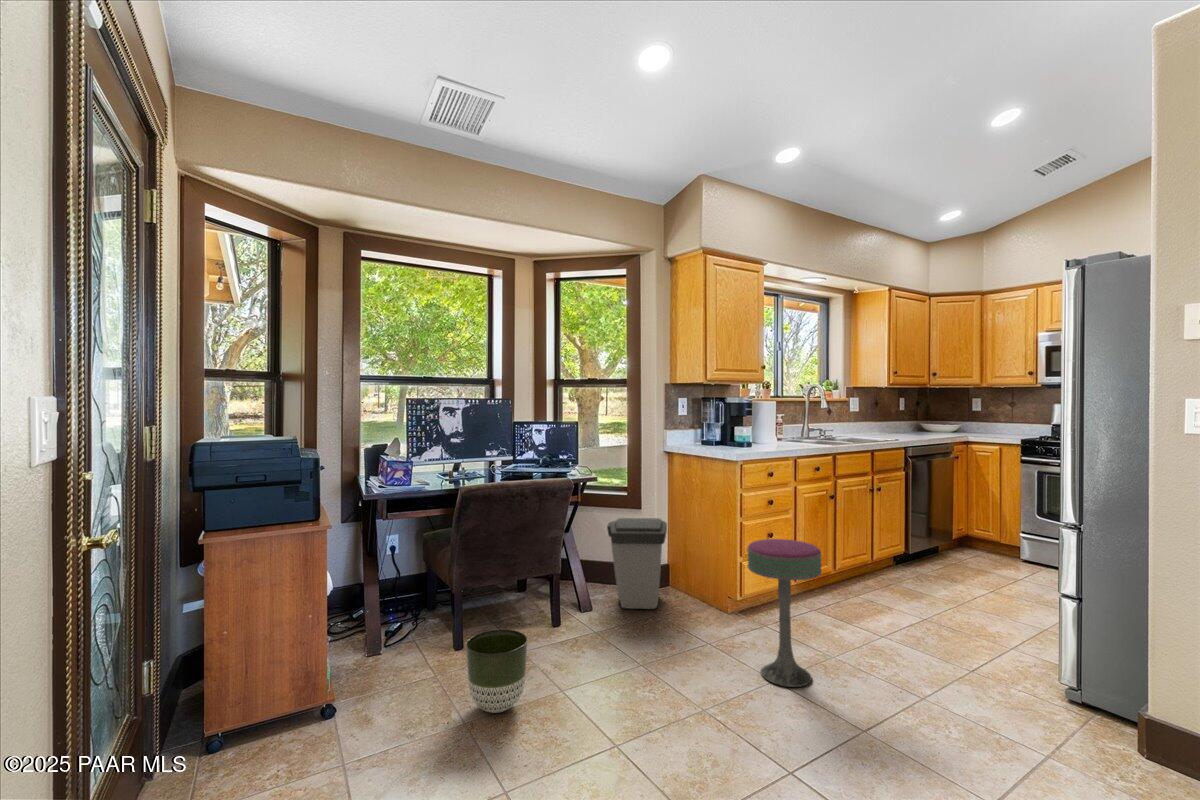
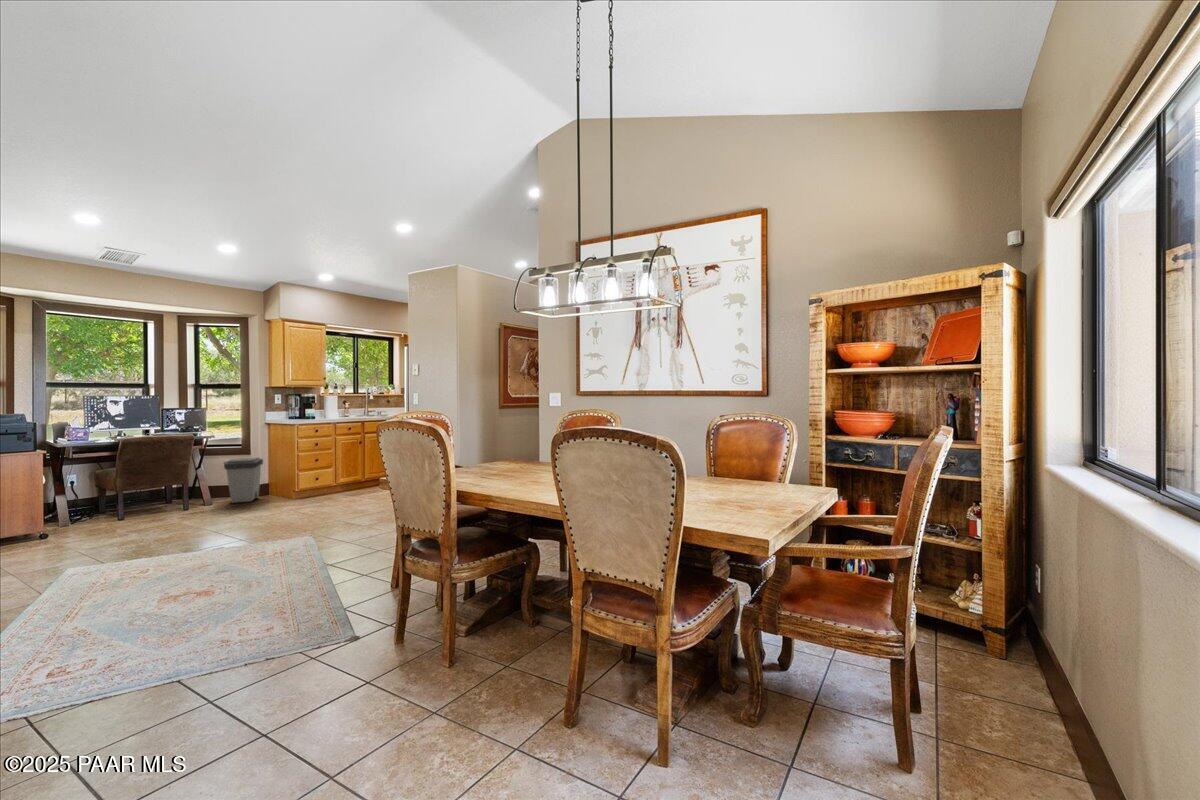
bar stool: present [747,539,822,687] -> none [280,456,314,513]
planter: present [466,630,527,713] -> none [124,499,158,531]

